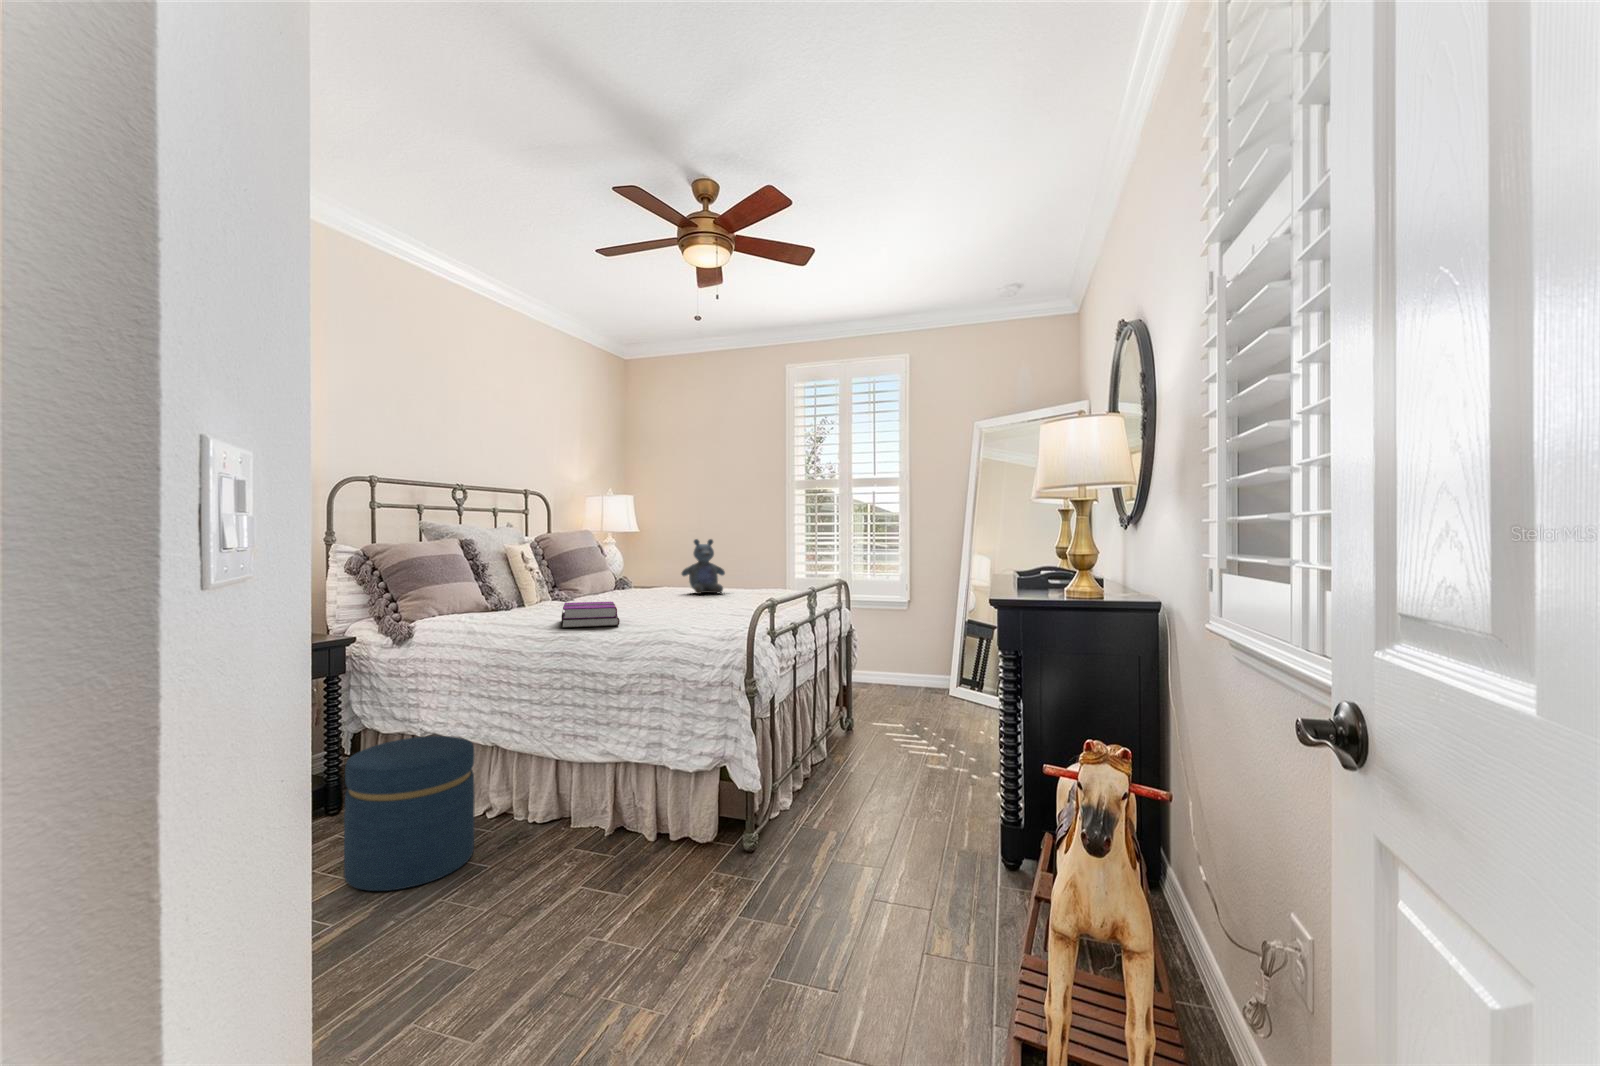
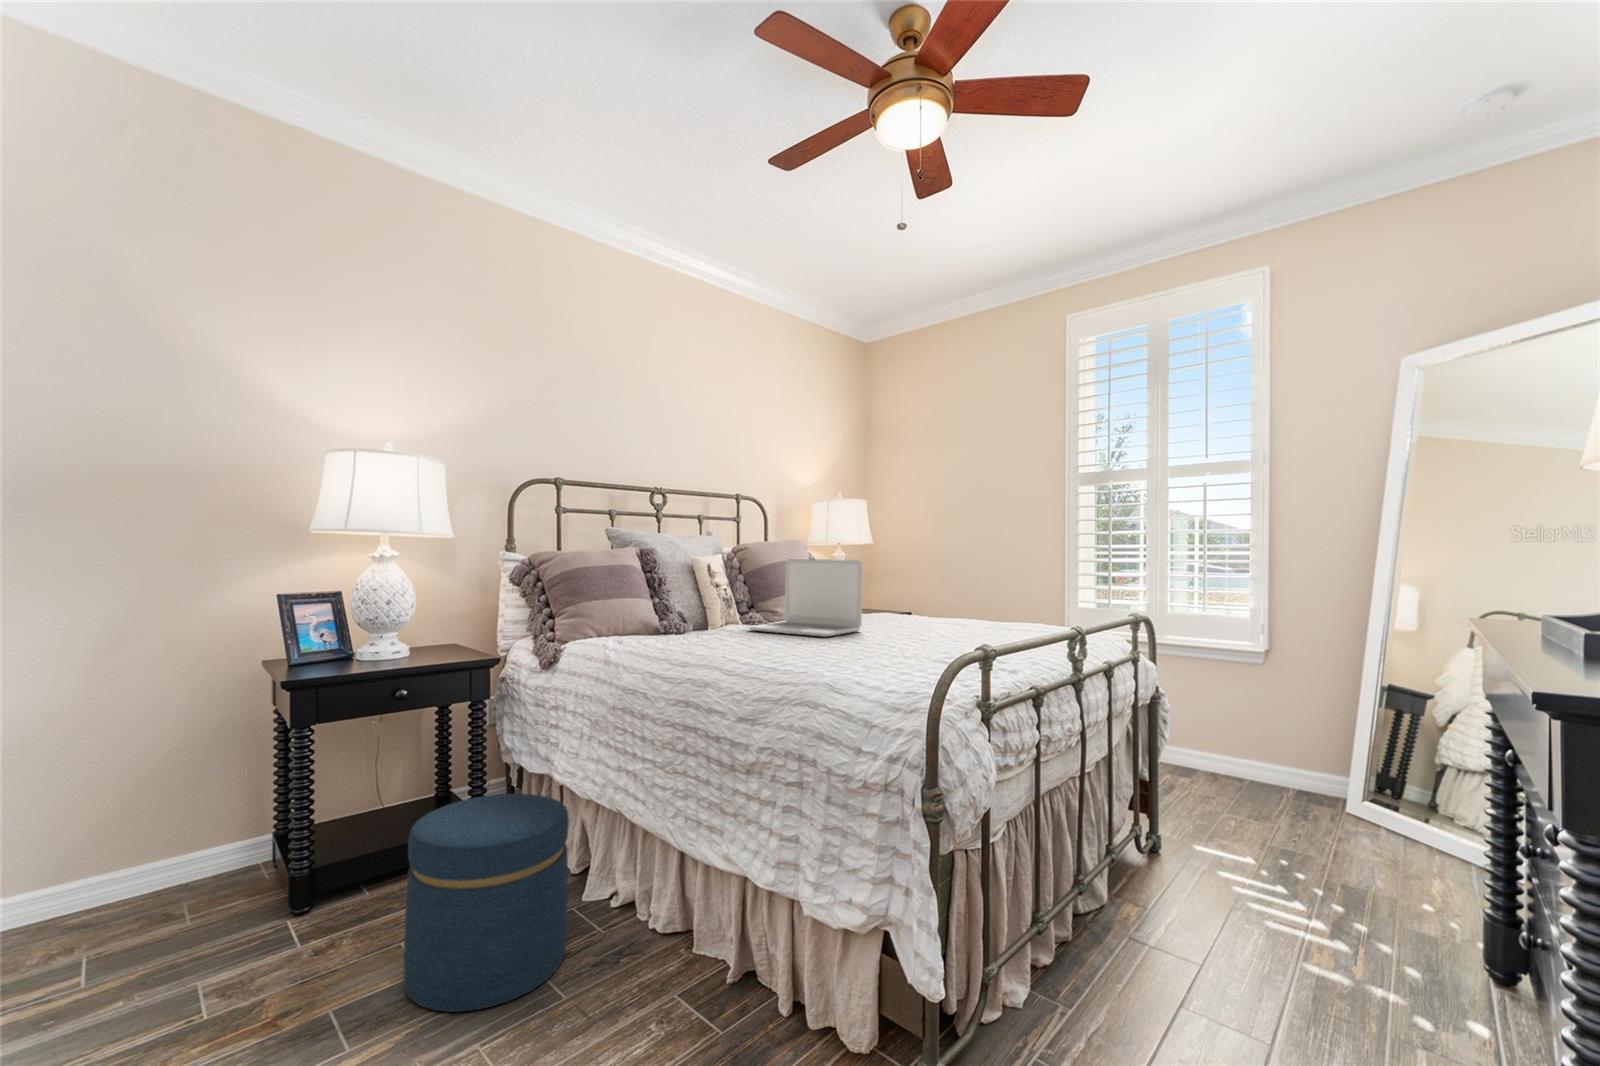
stuffed bear: present [682,539,725,594] -> none [910,551,969,625]
laptop: none [564,547,654,605] -> present [749,559,862,637]
hardback book: present [562,602,620,628] -> none [686,631,776,670]

